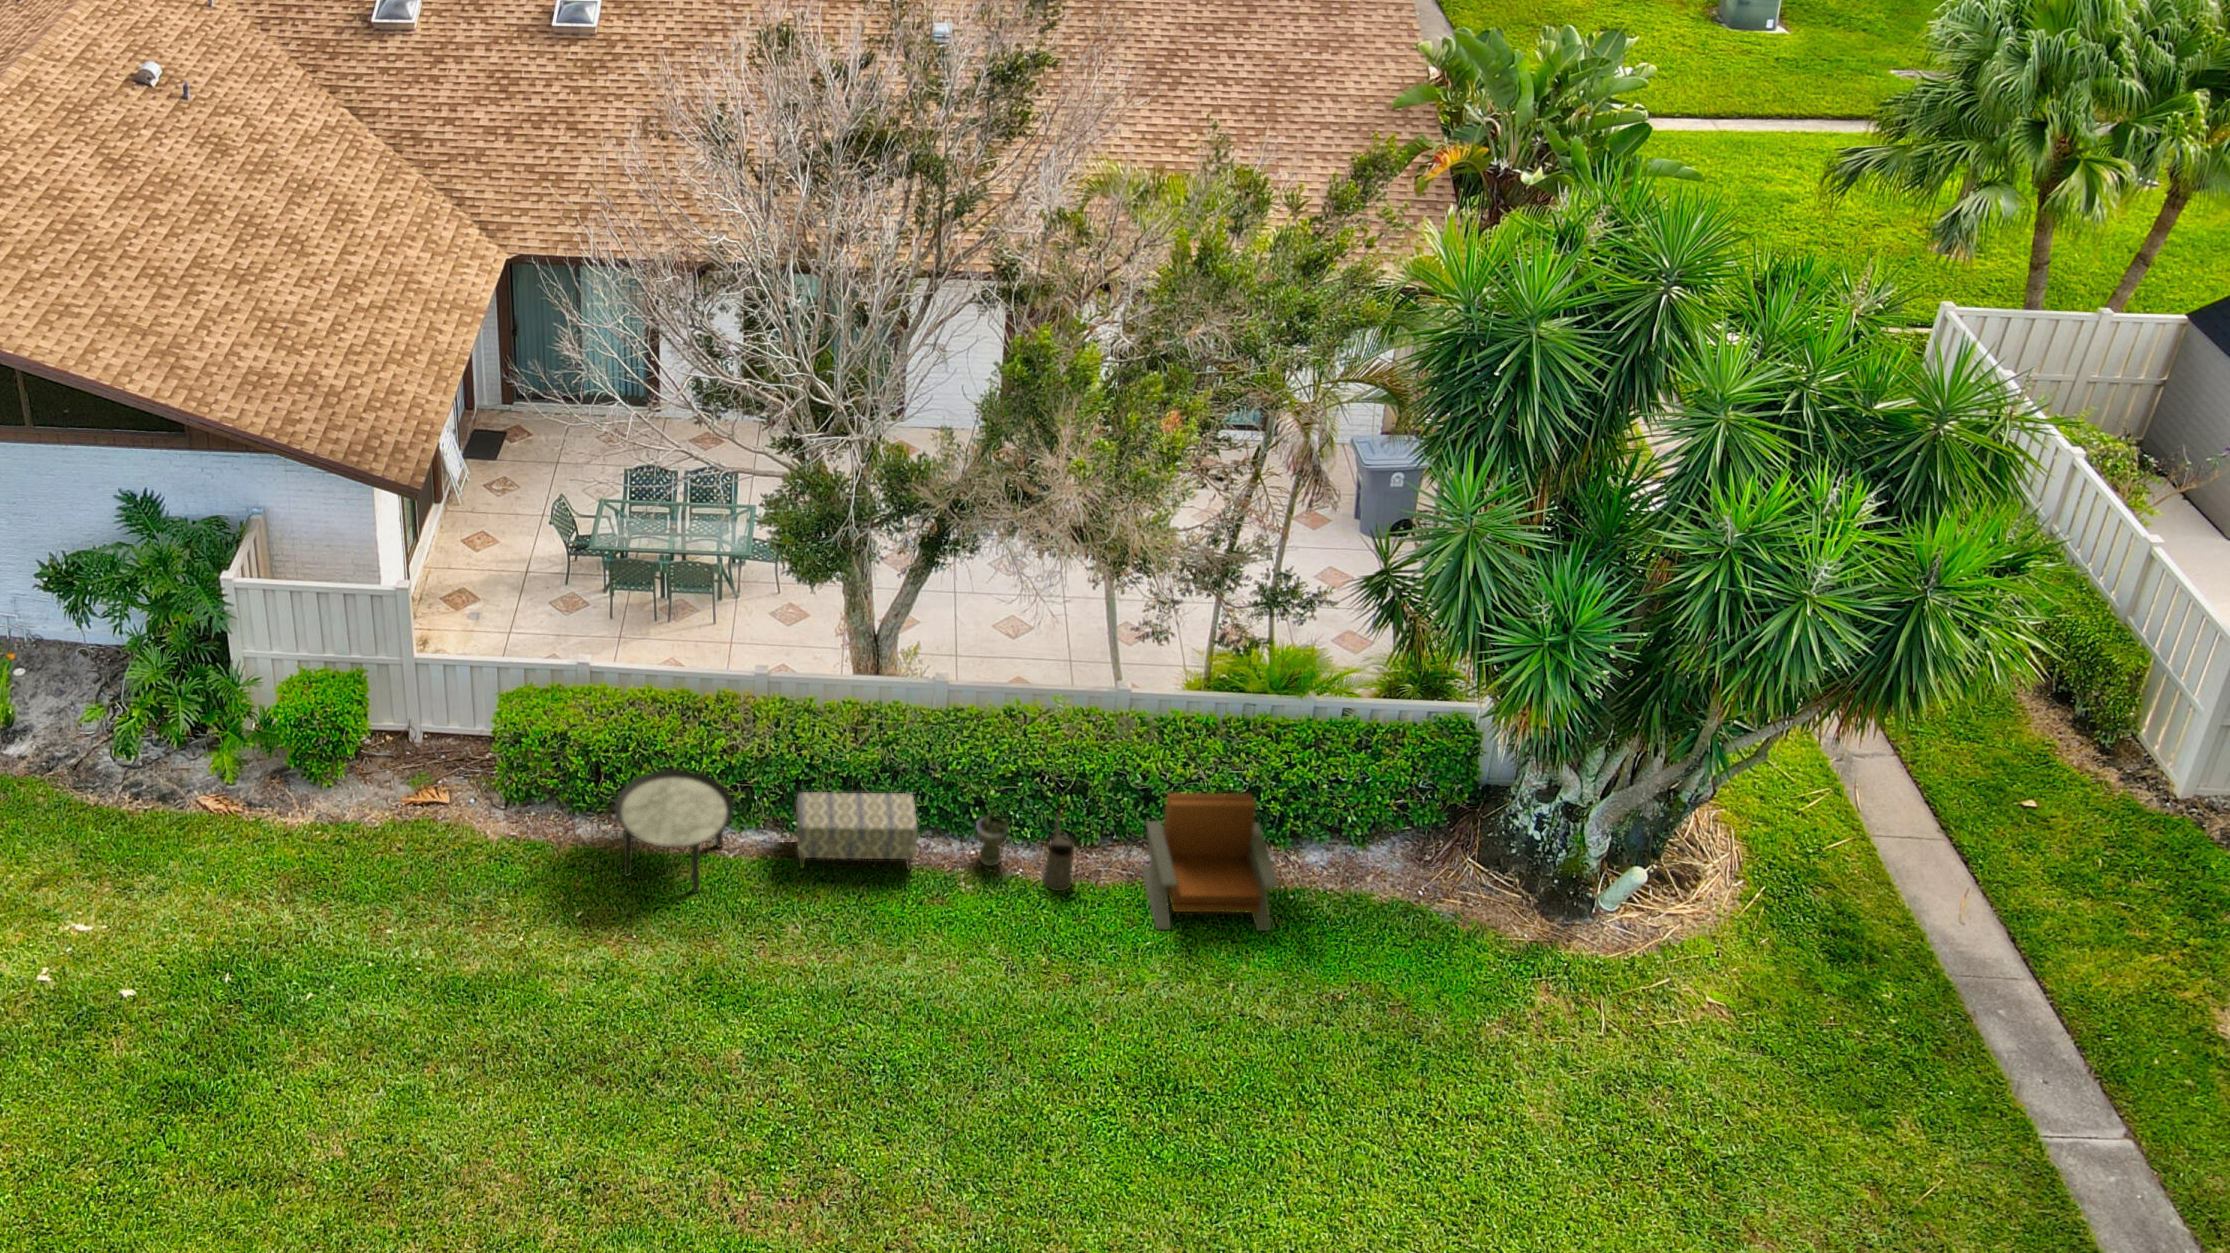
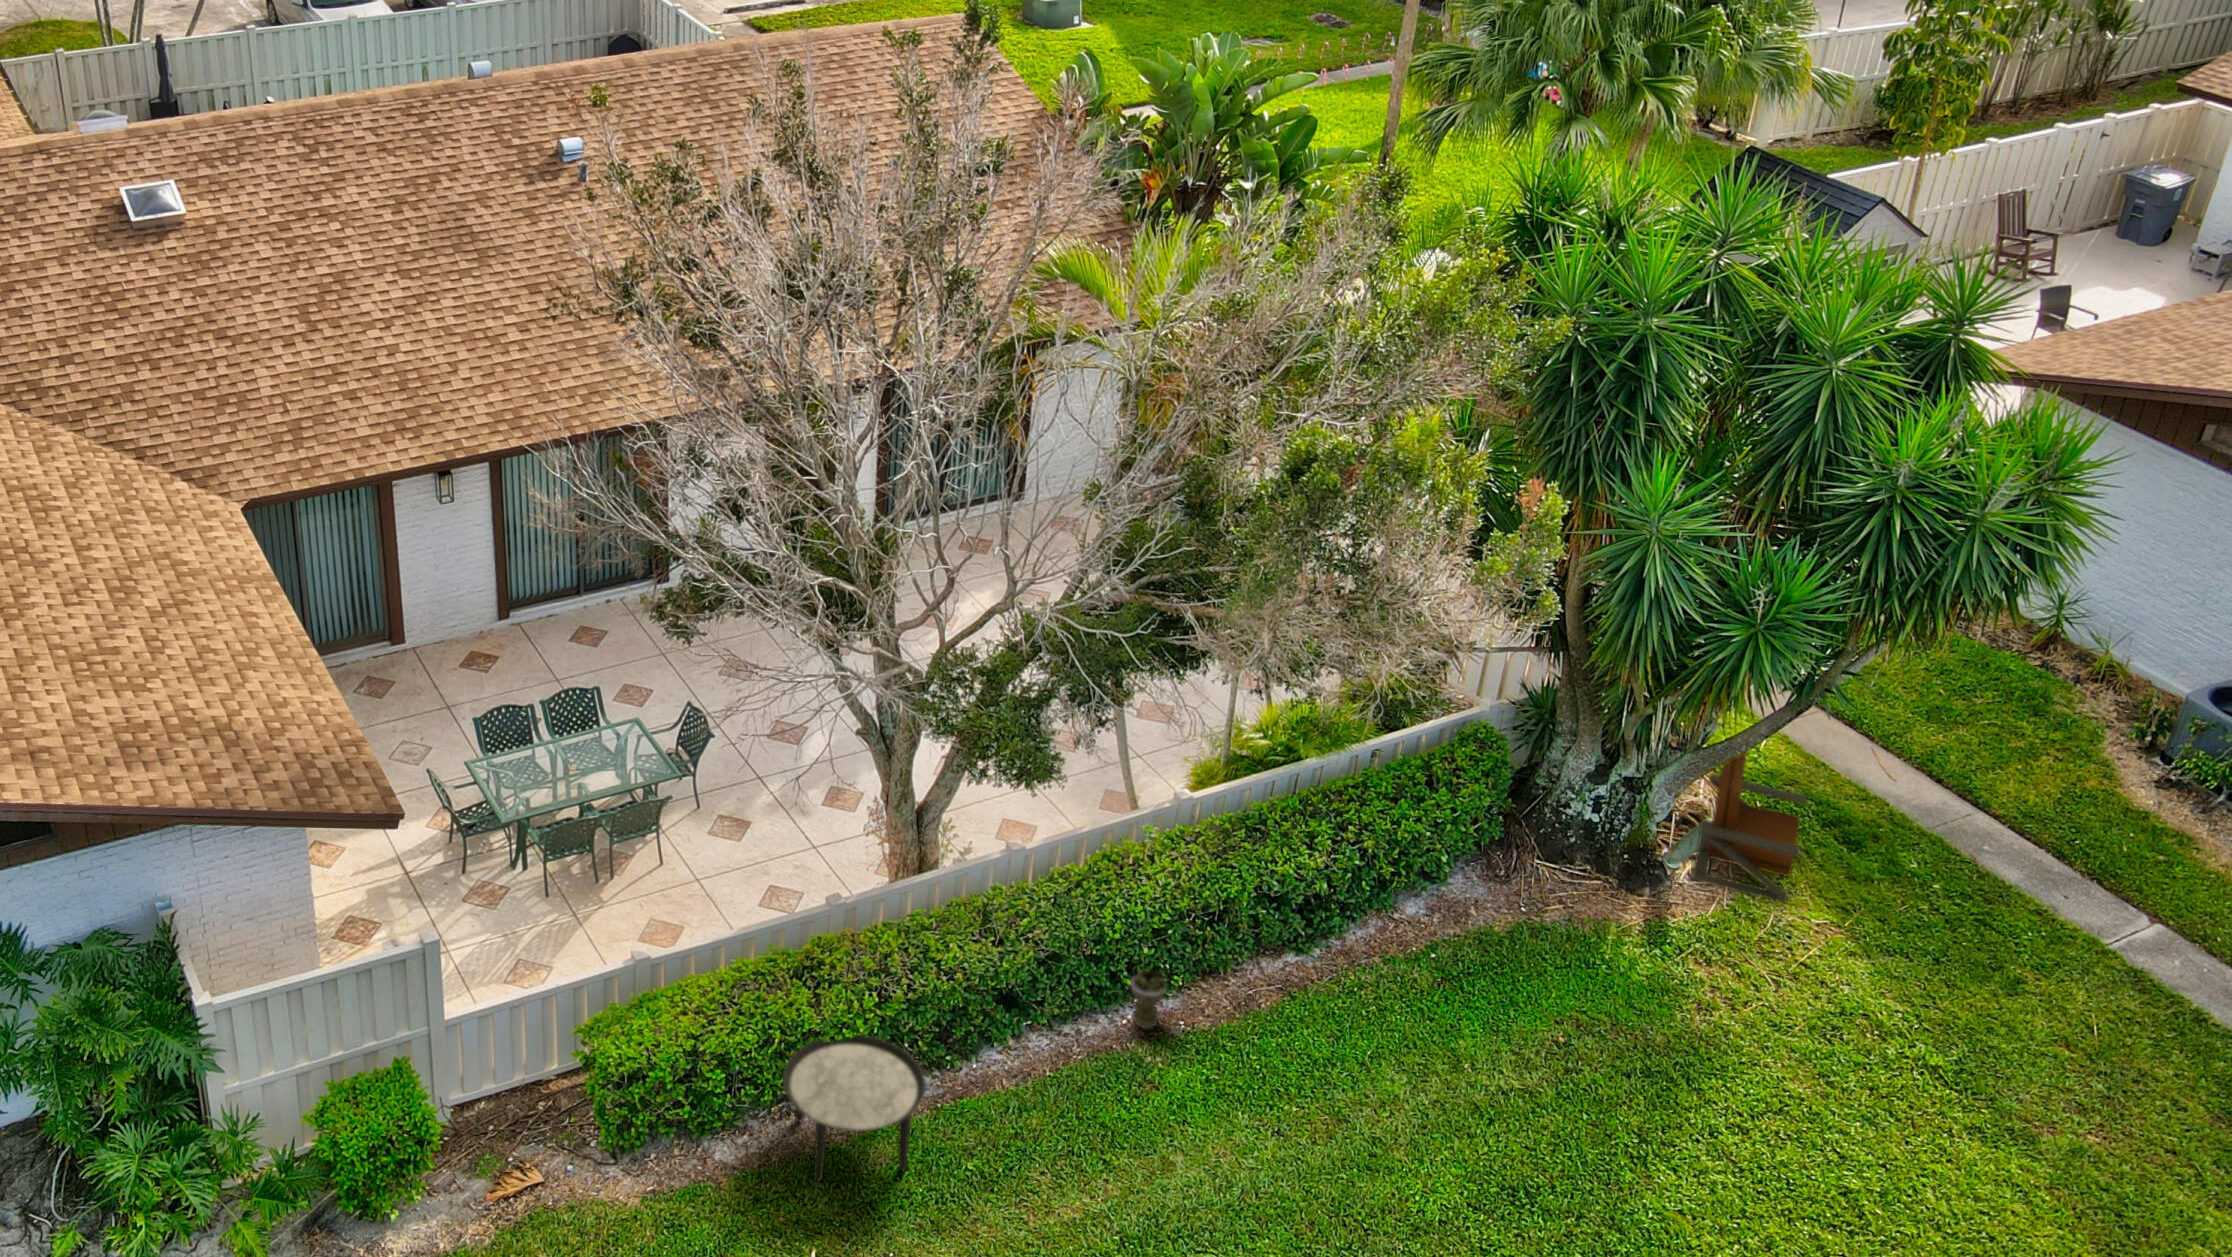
bench: present [796,792,918,870] -> none [946,978,1096,1103]
lounge chair: present [1141,793,1279,931] -> present [1692,752,1807,903]
watering can: present [1043,814,1074,891] -> none [1196,947,1244,1030]

